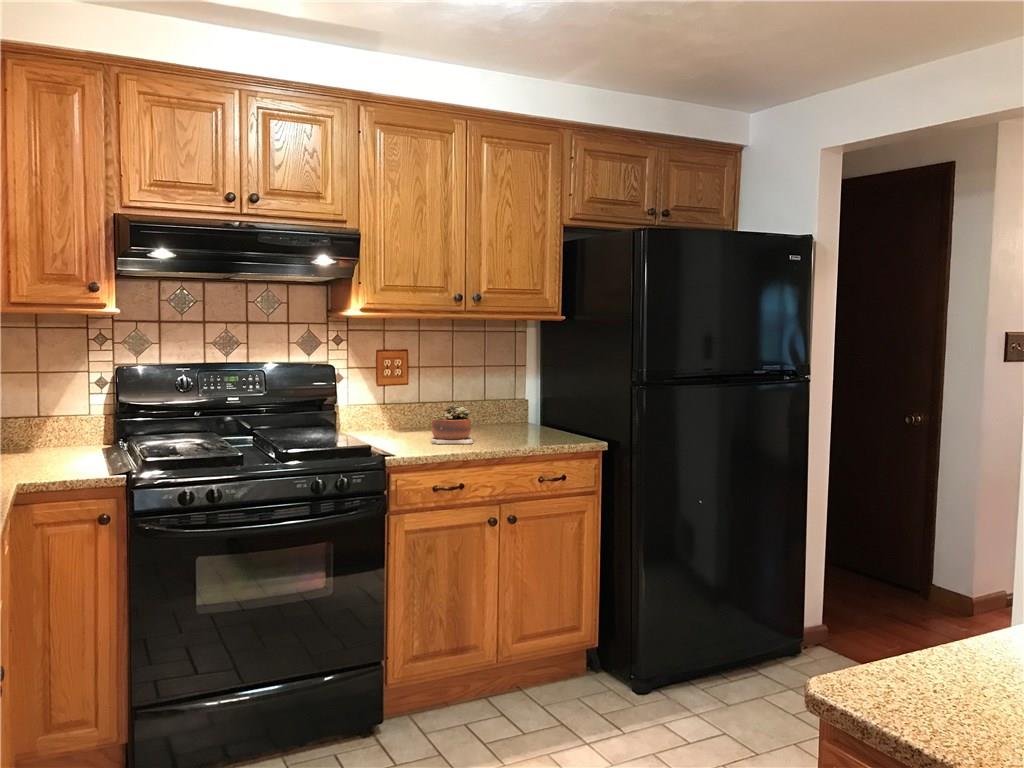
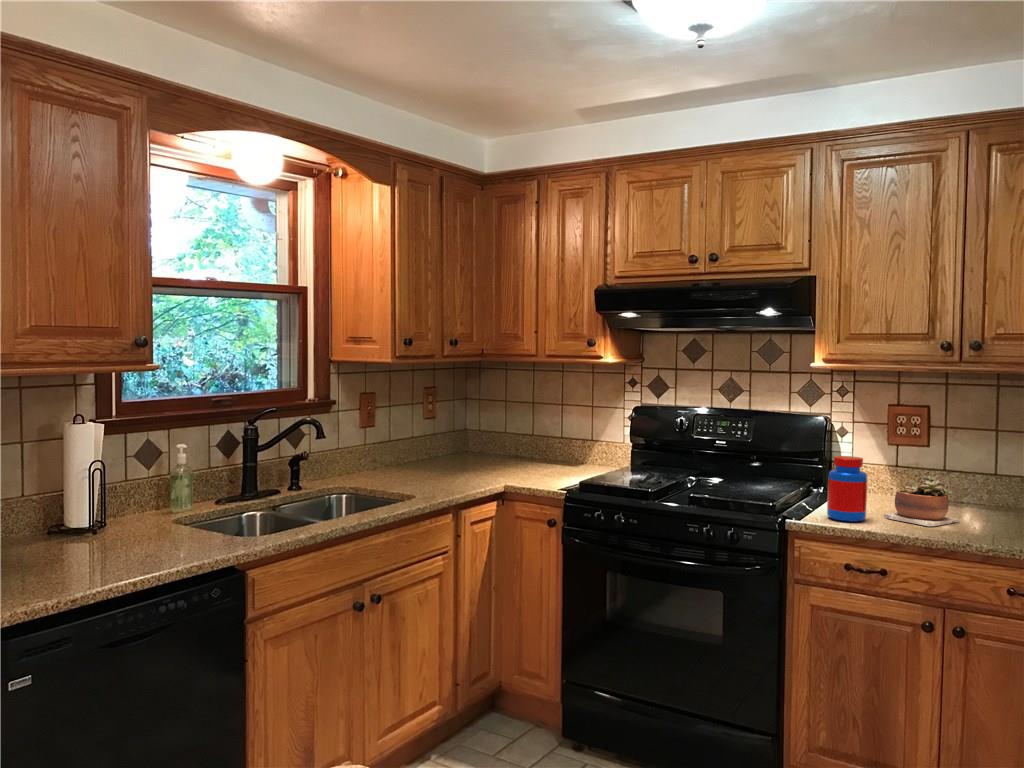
jar: none [401,394,432,451] -> present [827,456,867,522]

